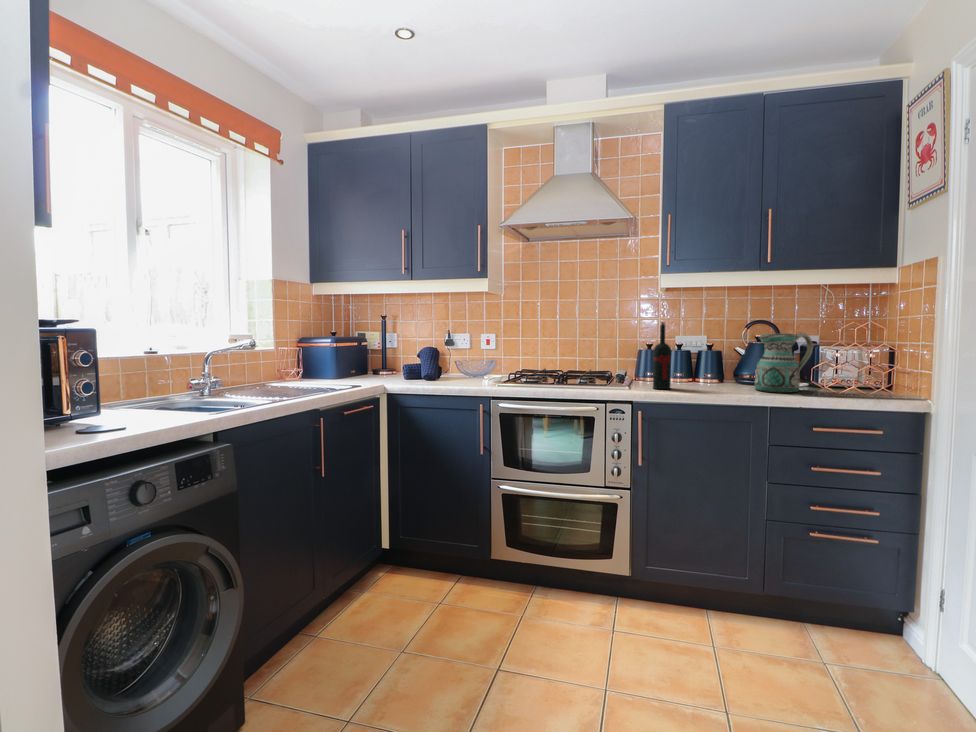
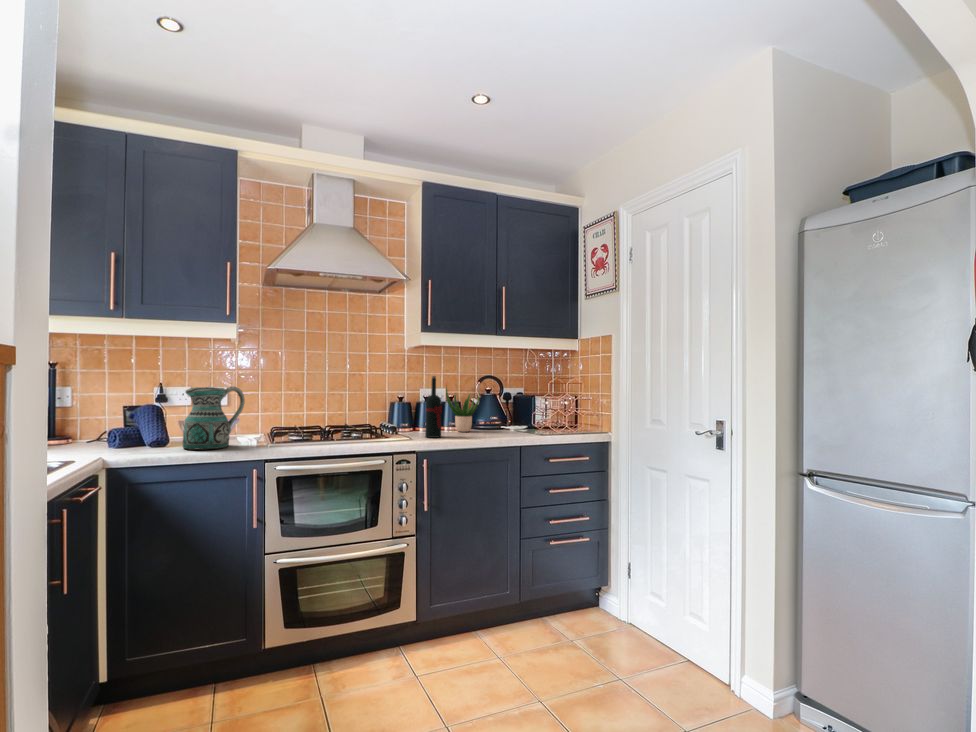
potted plant: none [691,332,731,385] -> present [446,389,480,432]
ceramic pitcher: present [755,333,813,392] -> present [183,387,245,449]

